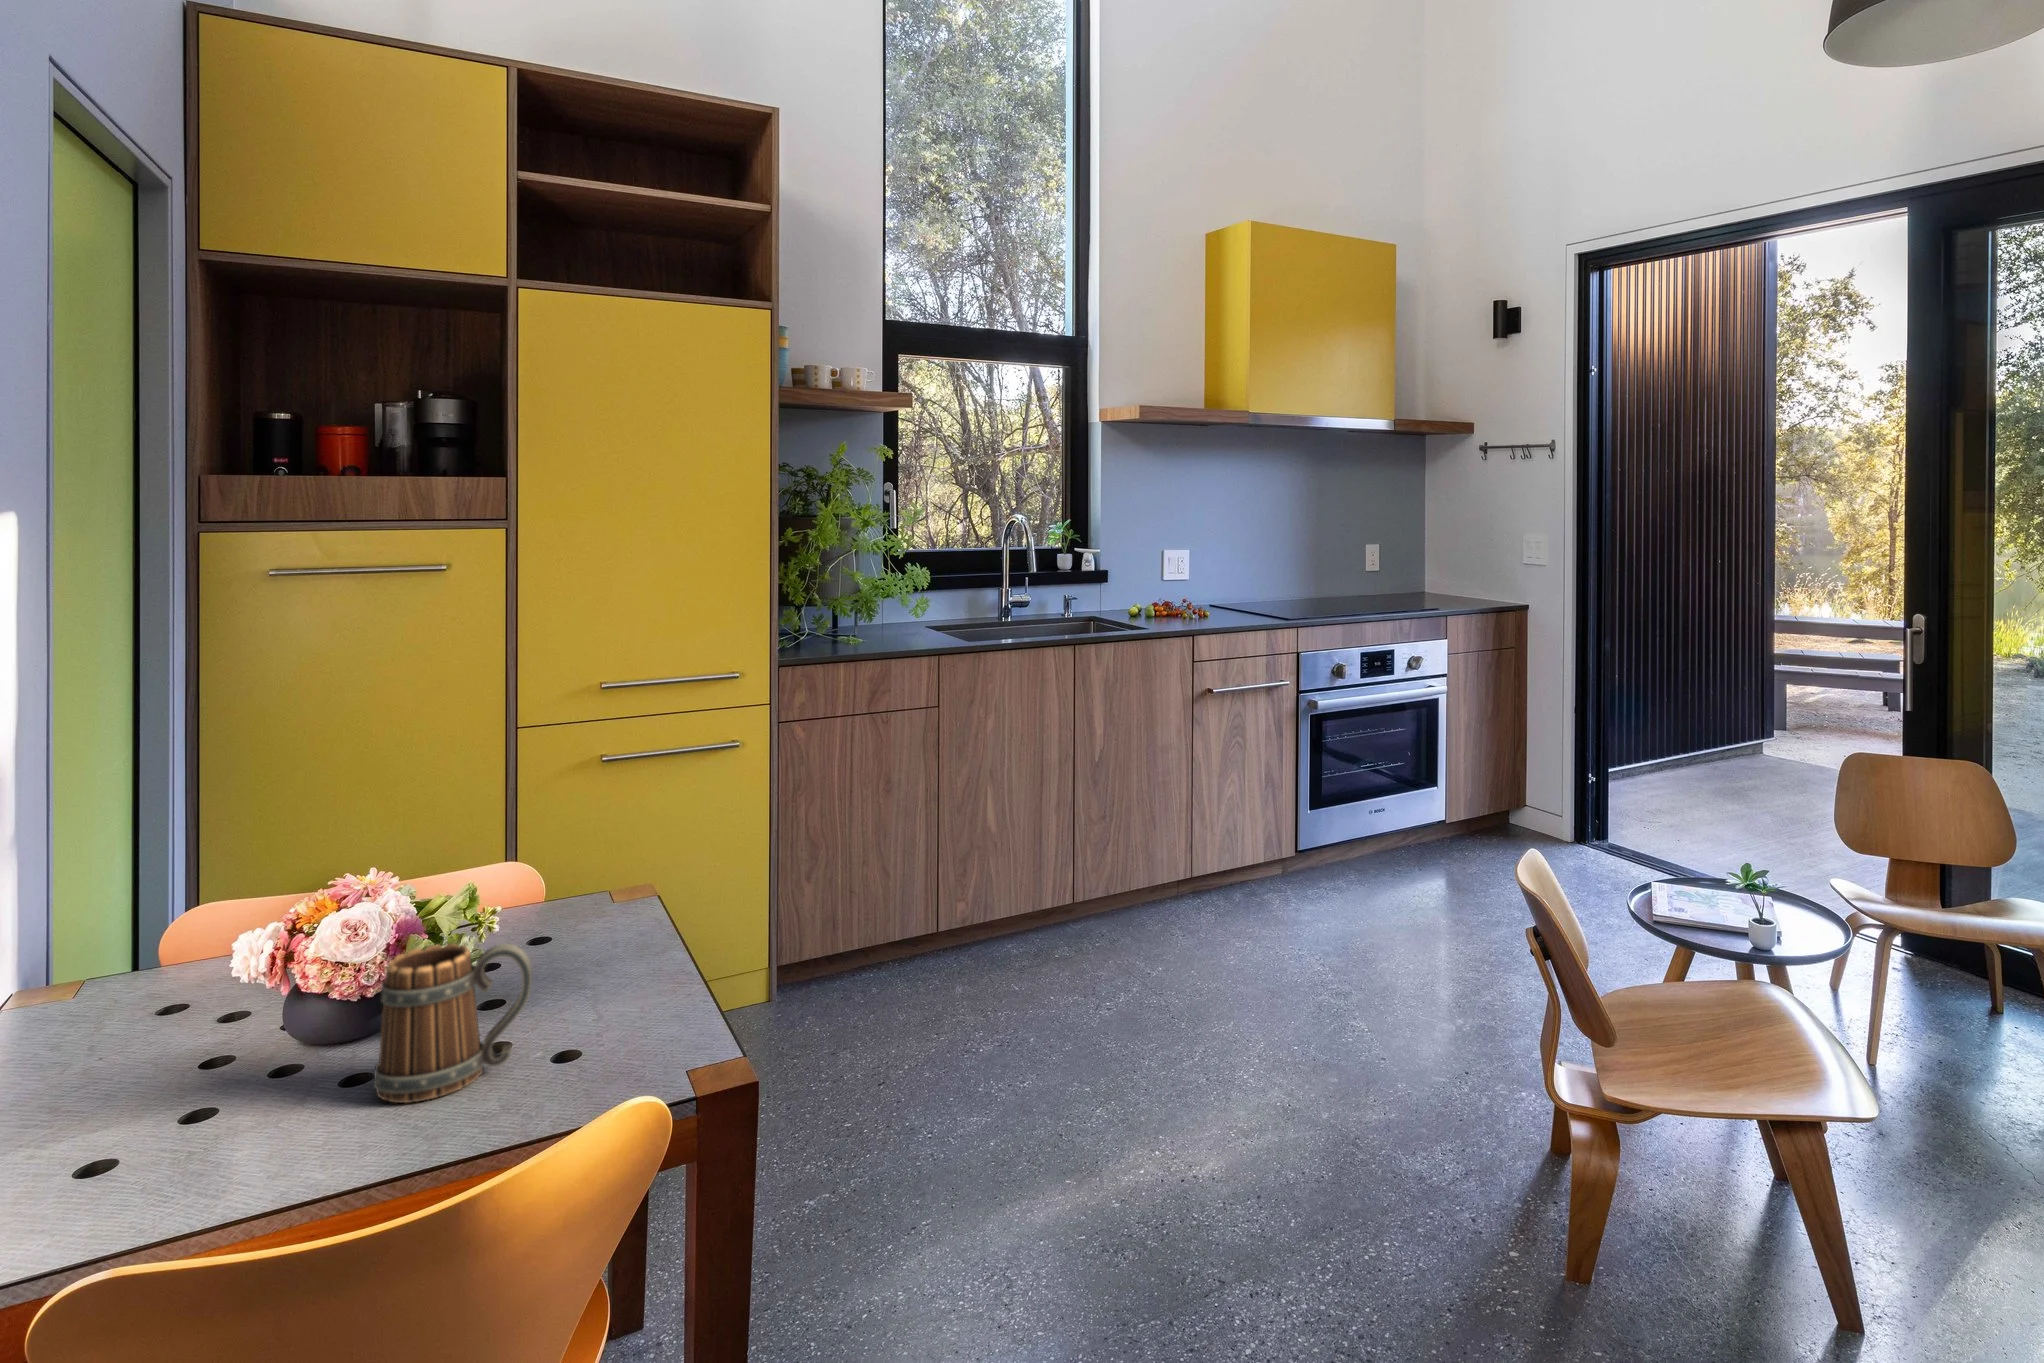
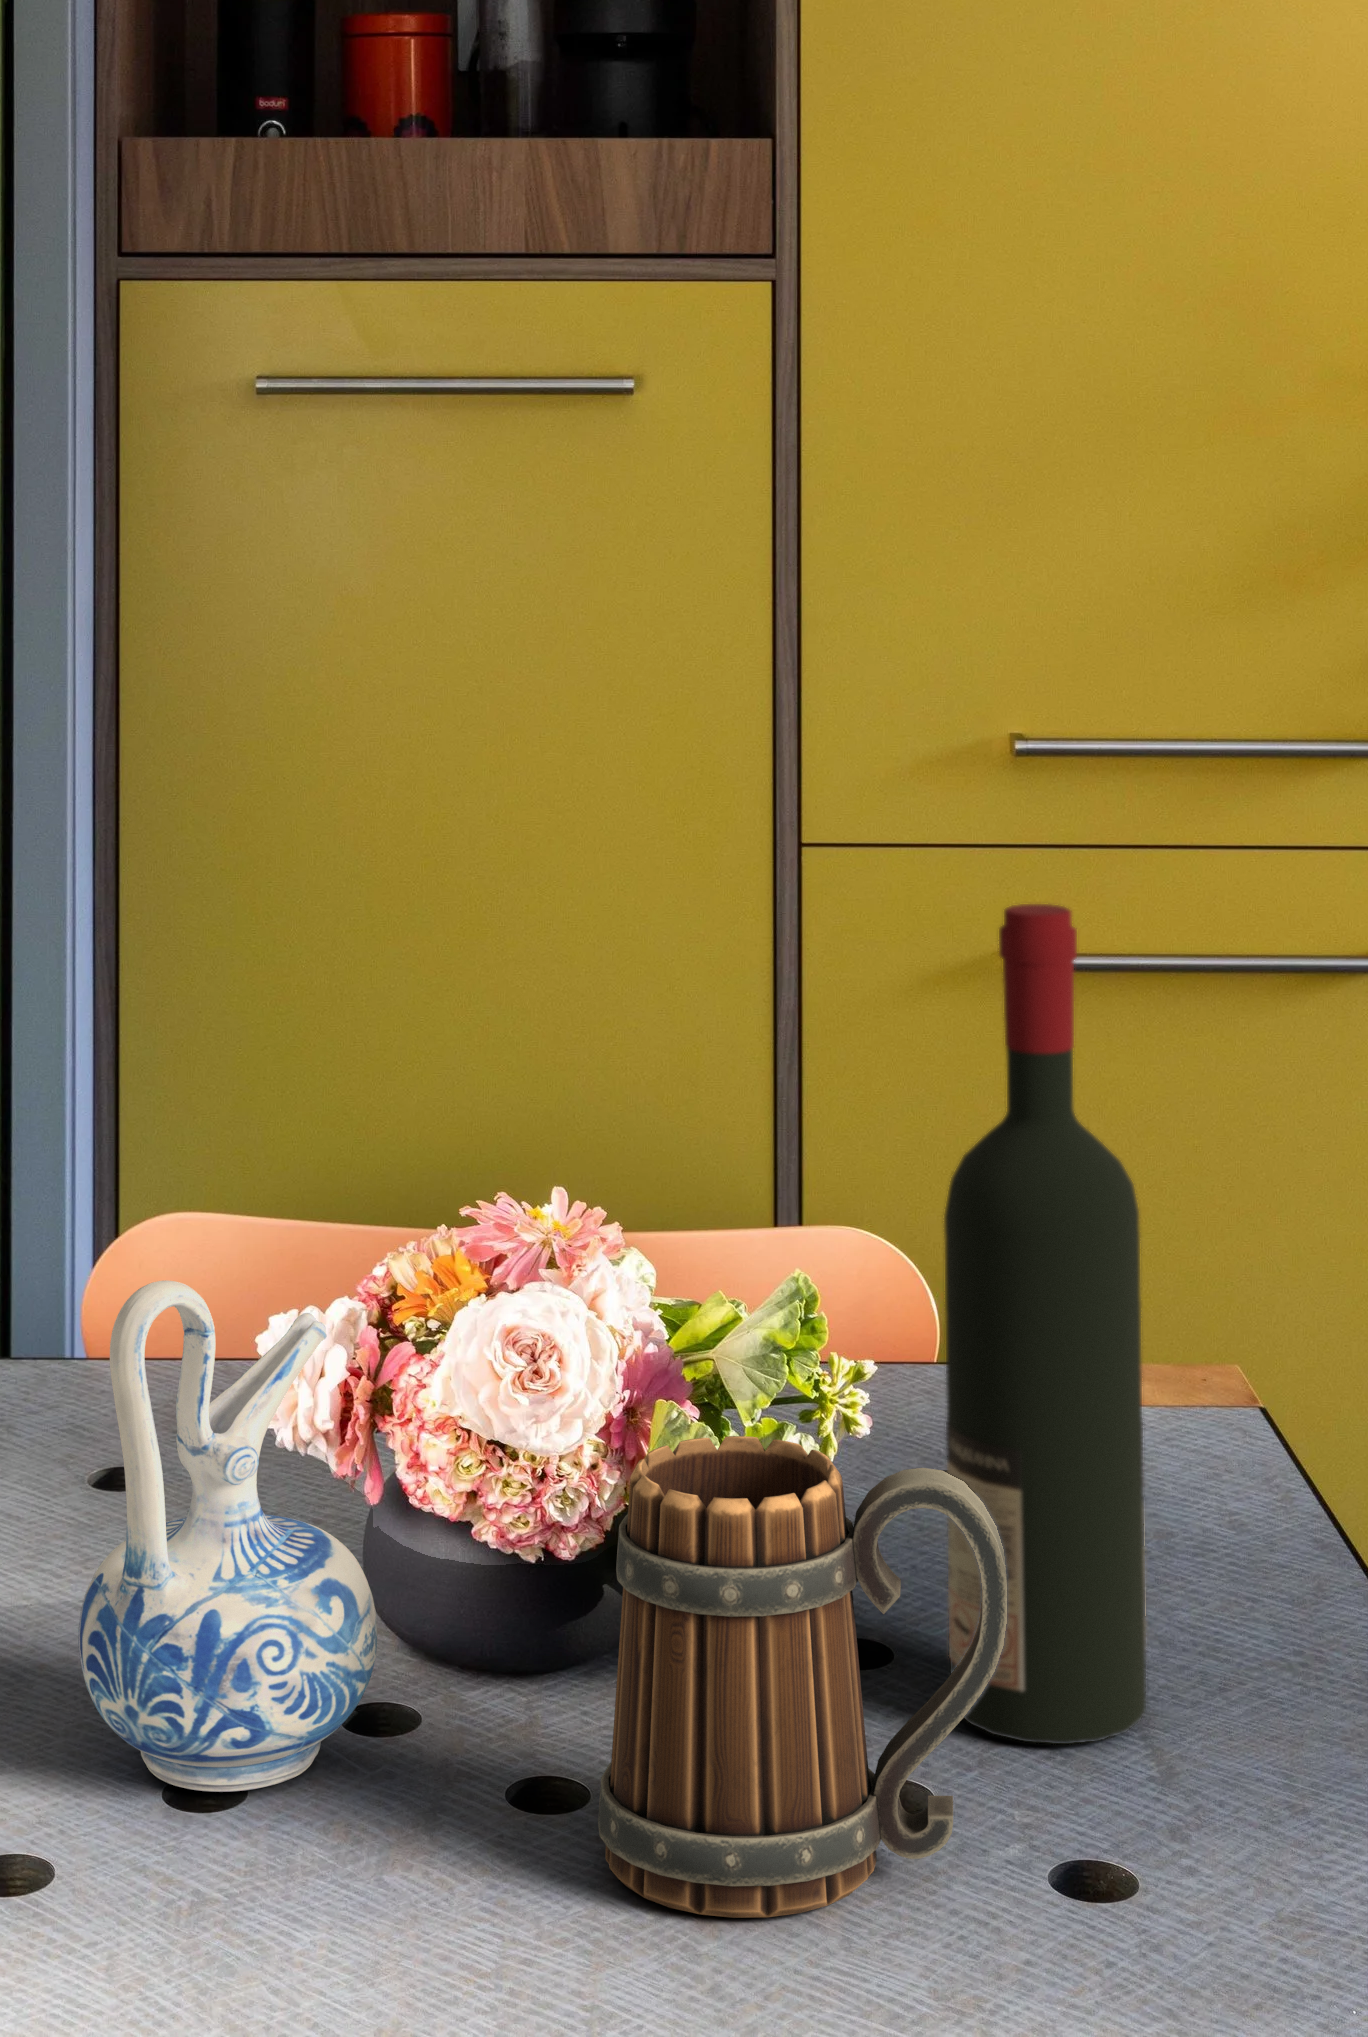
wine bottle: none [520,758,593,1022] -> present [944,904,1146,1744]
ceramic pitcher: none [143,931,284,1109] -> present [78,1280,377,1792]

